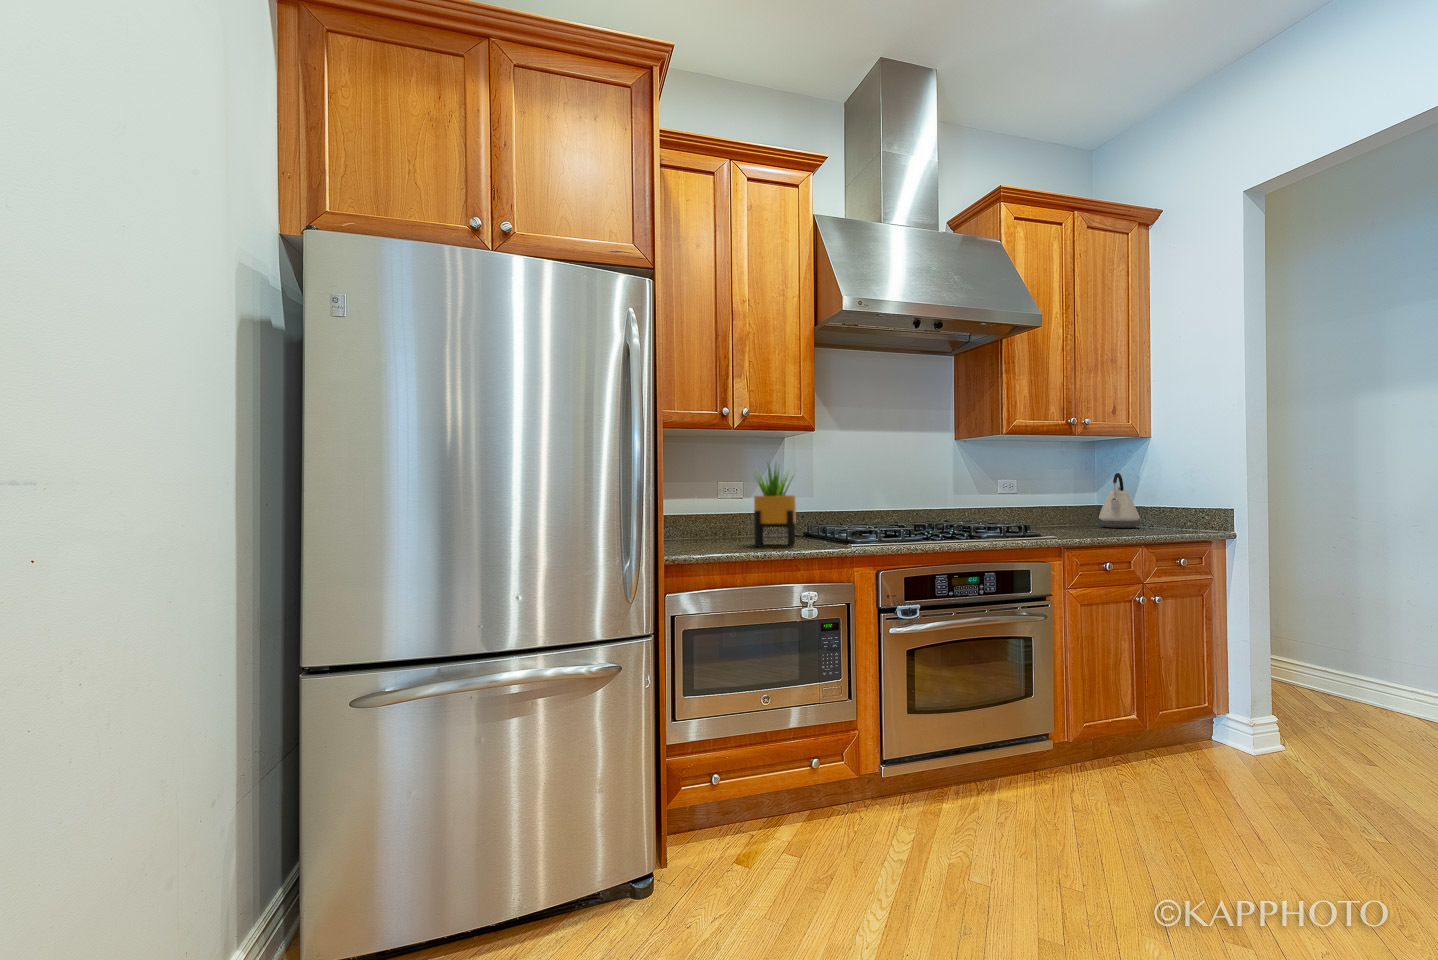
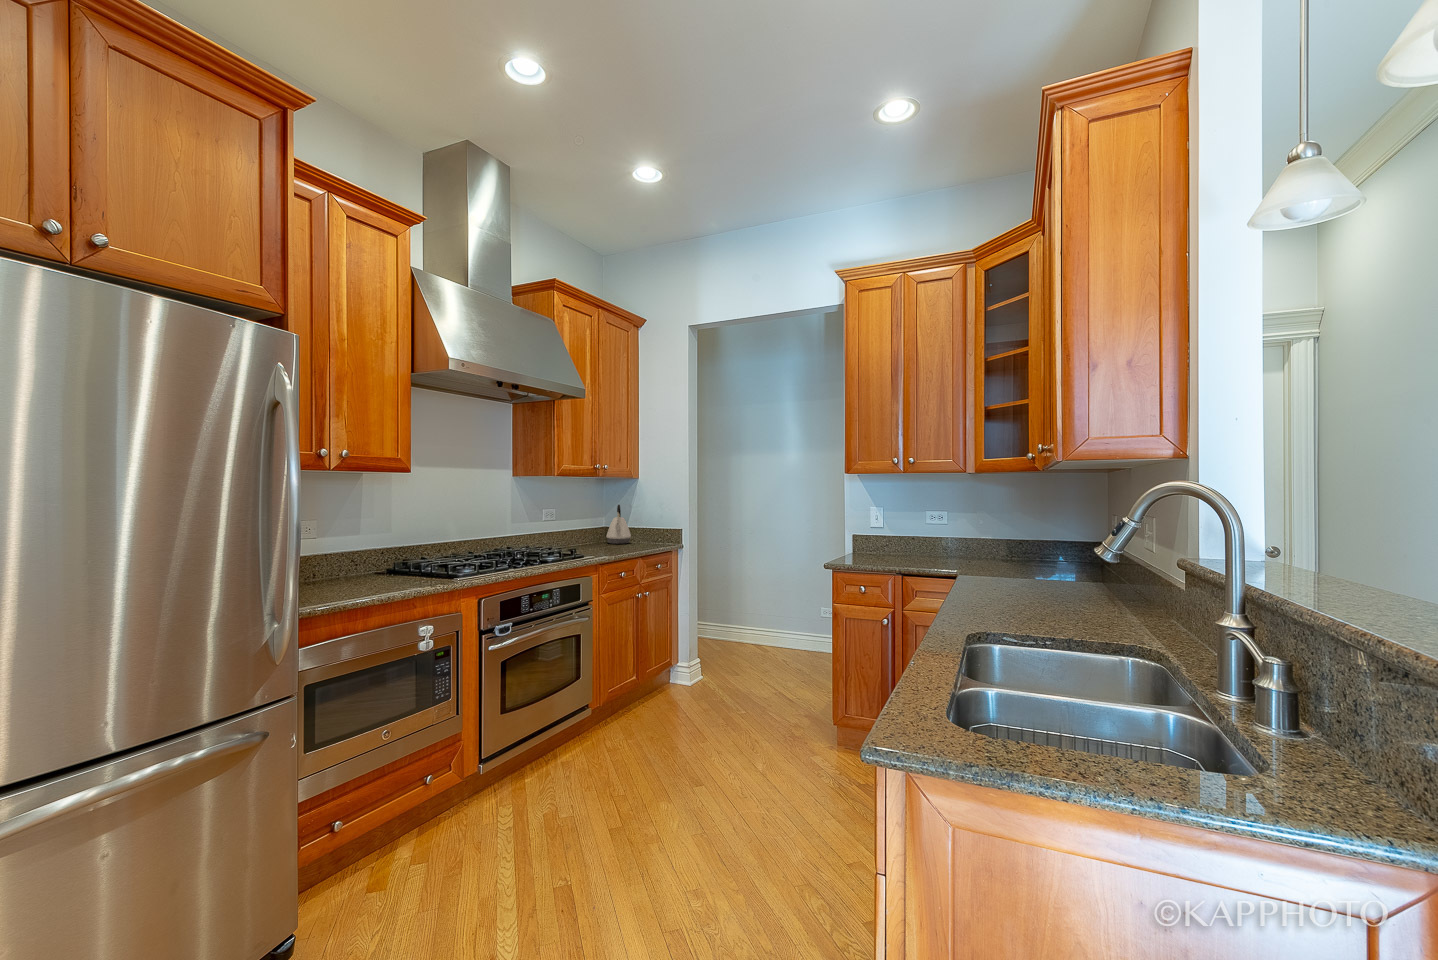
potted plant: present [754,465,796,547] -> none [358,505,413,592]

